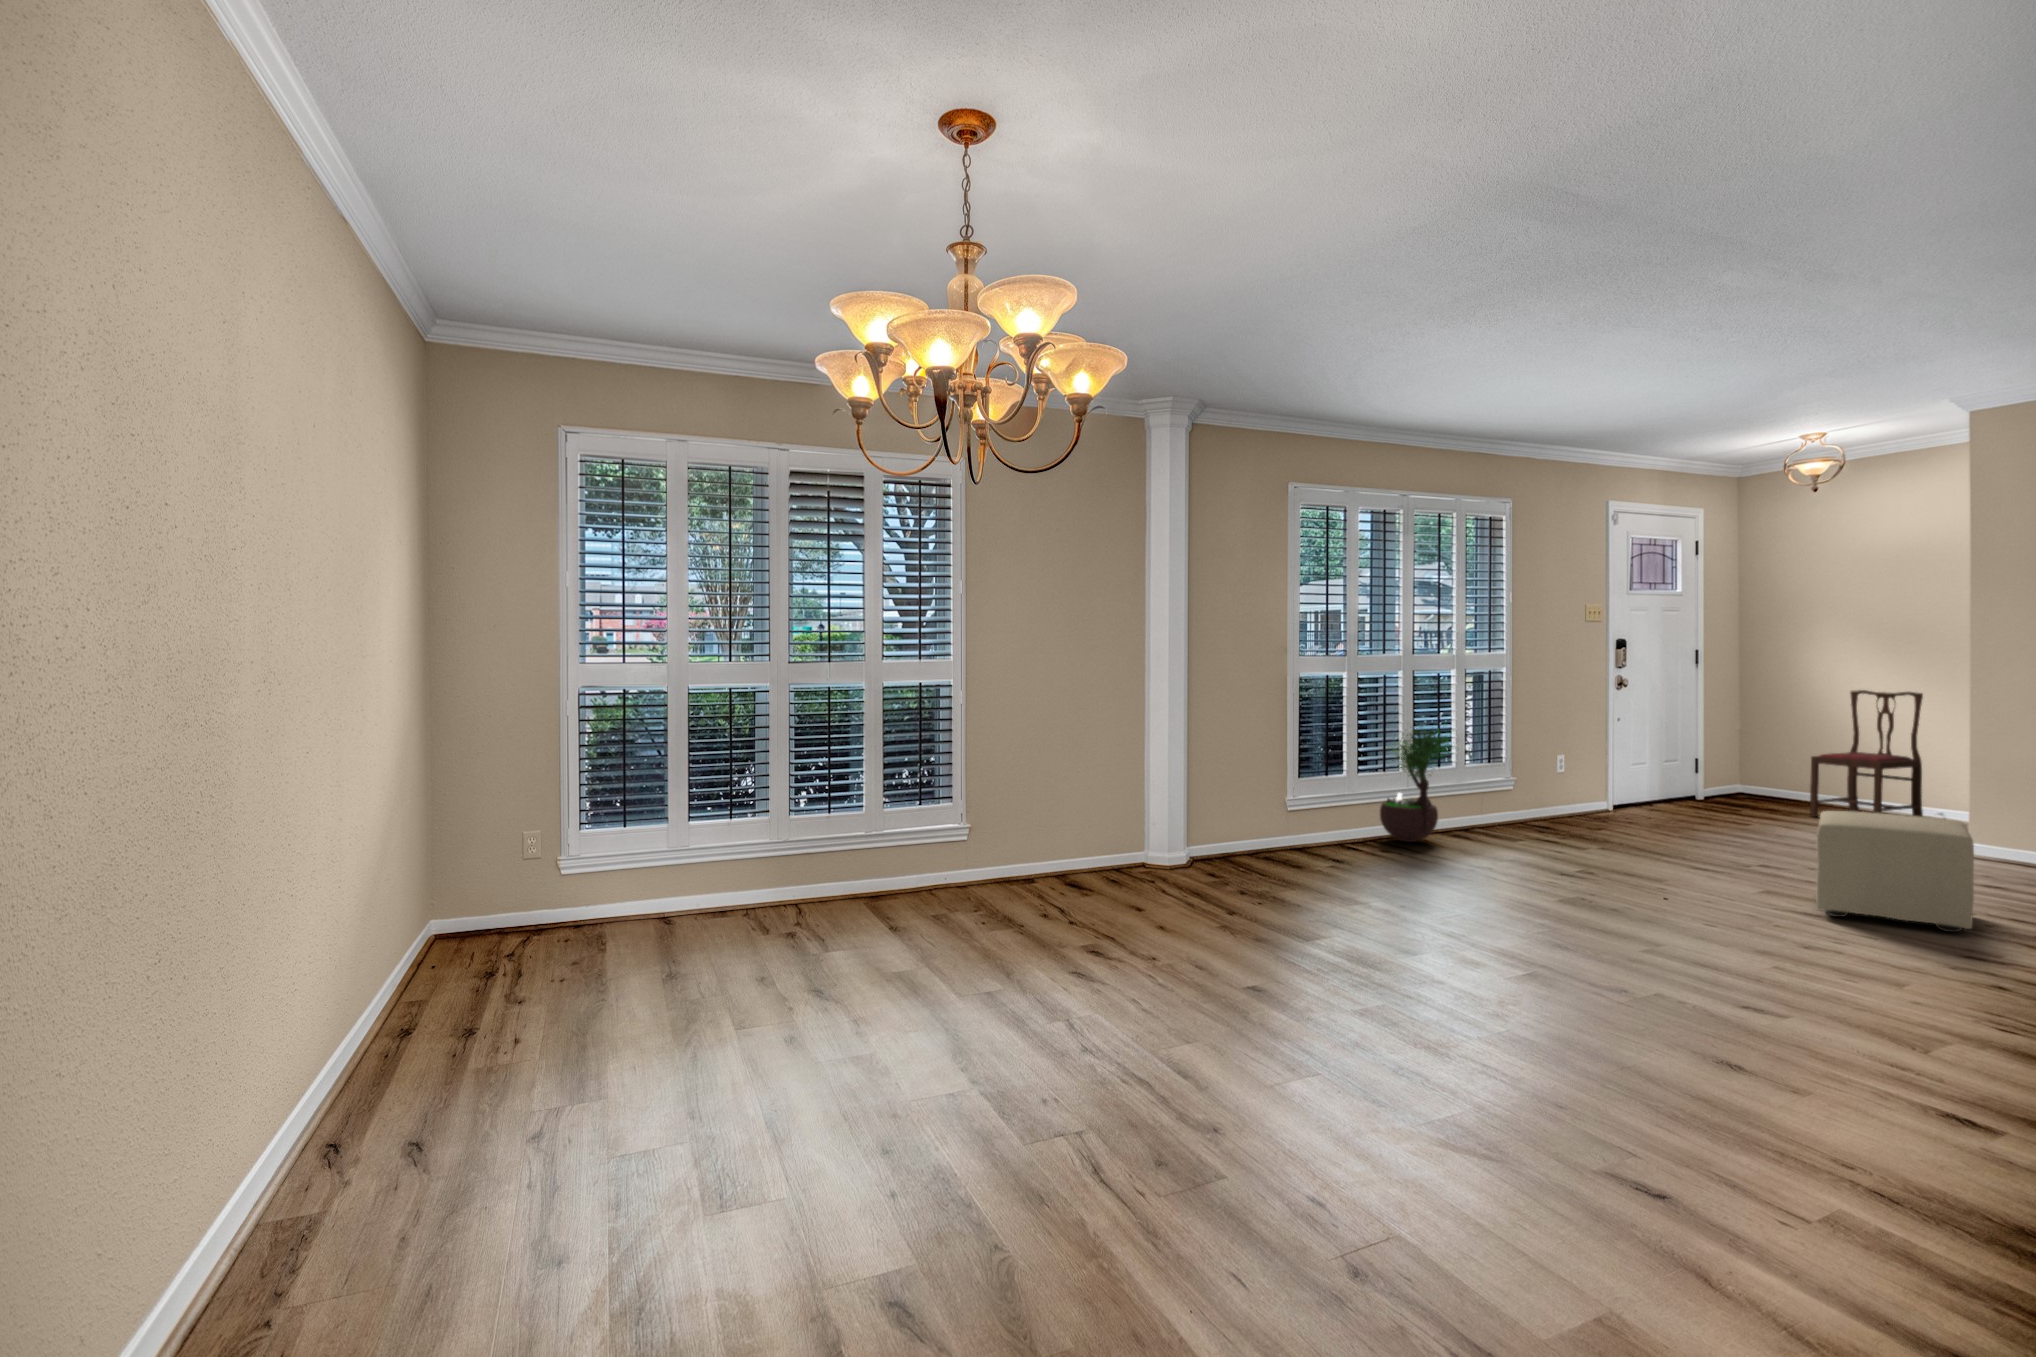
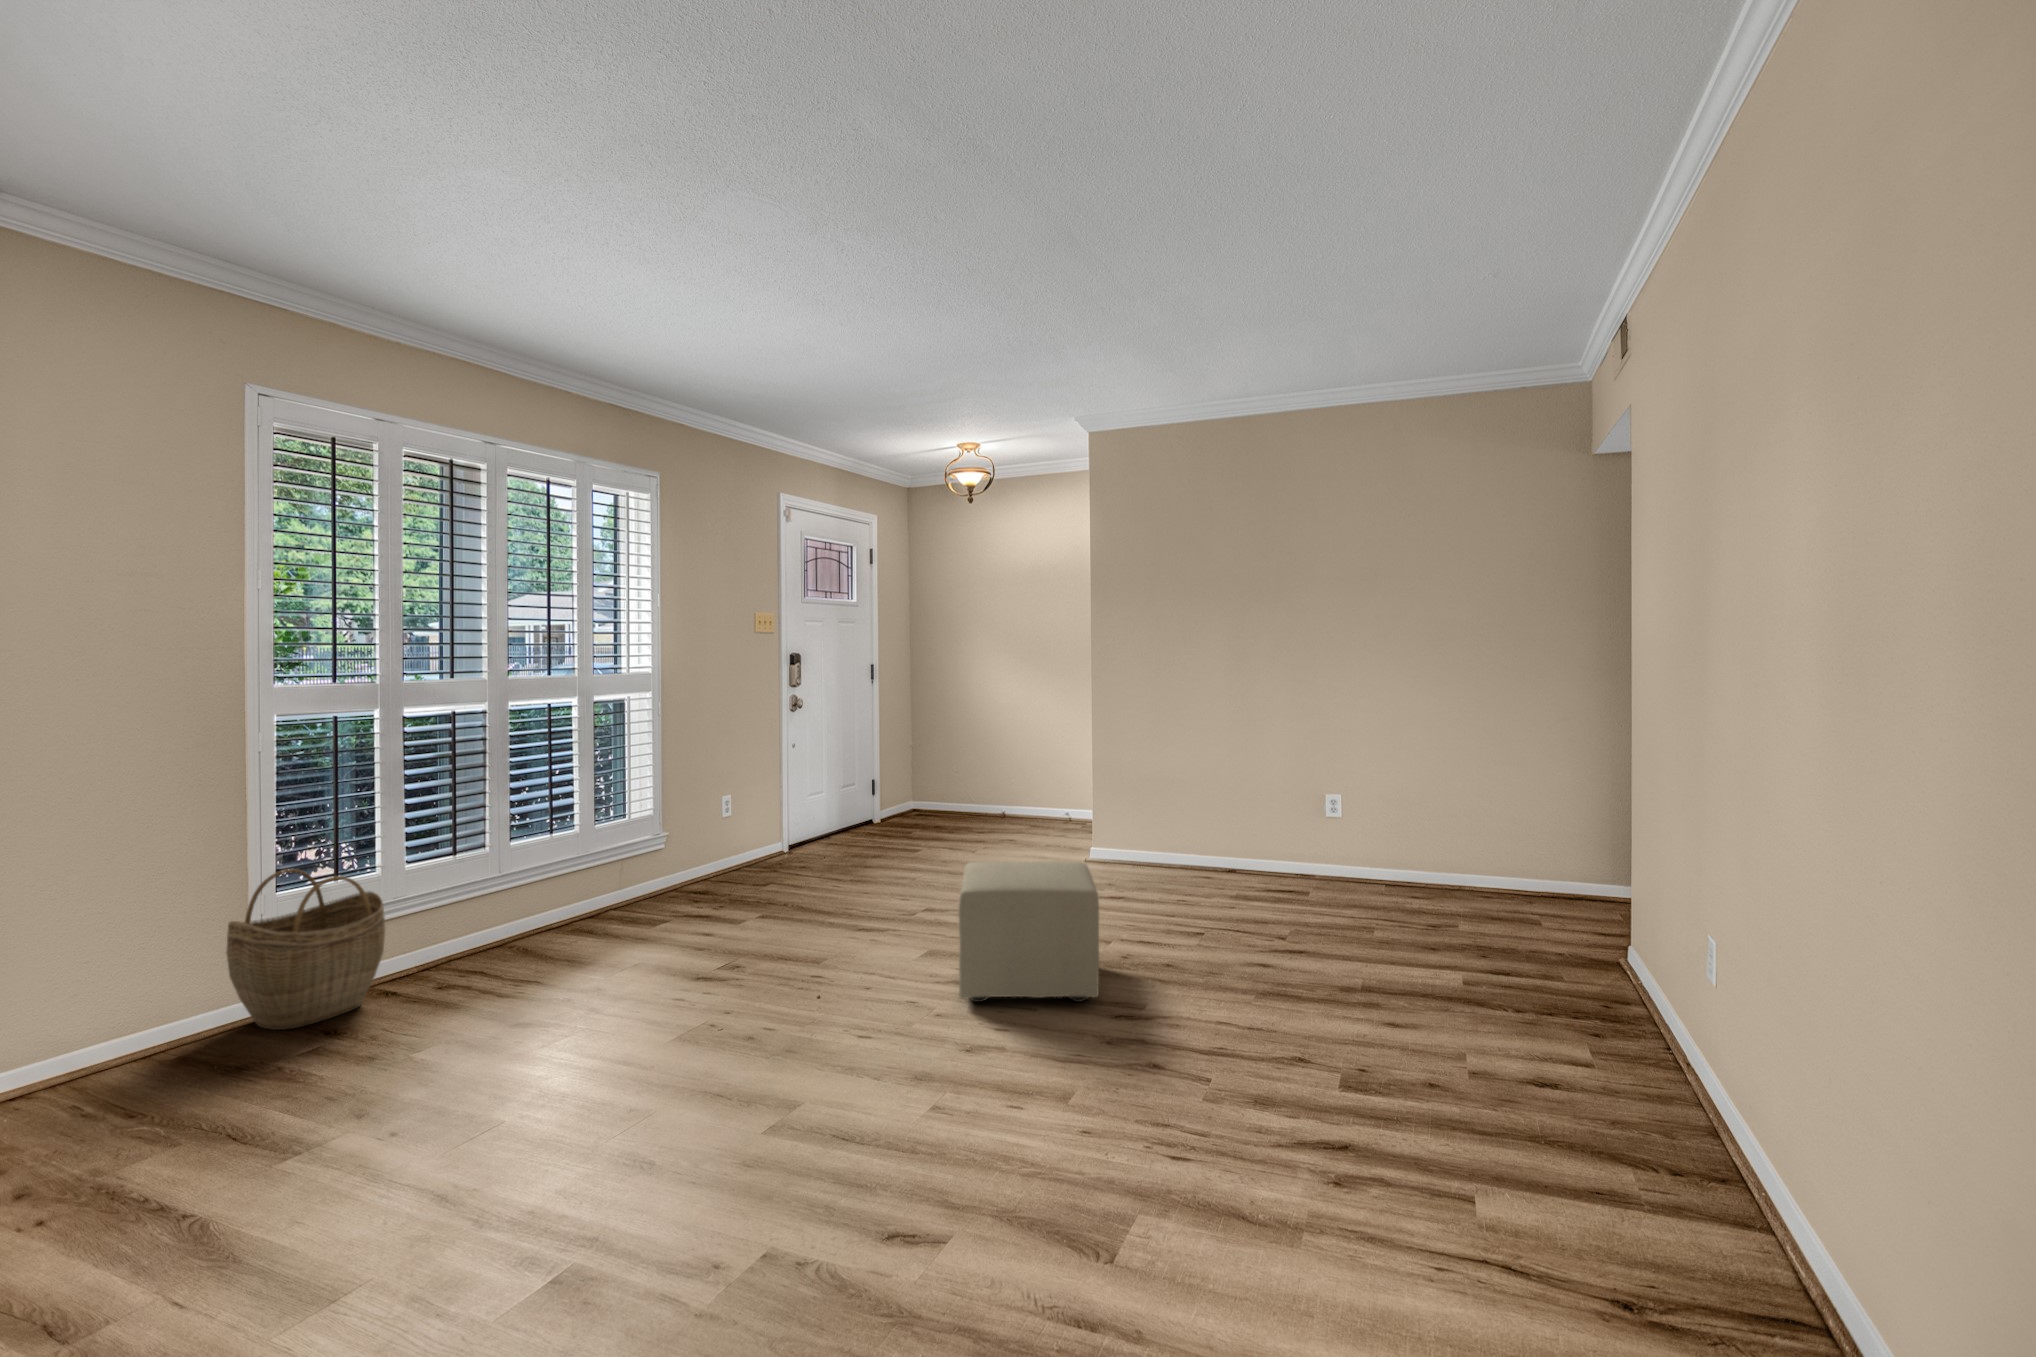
dining chair: present [1810,690,1923,817] -> none [967,704,1051,839]
potted tree: present [1380,724,1454,842] -> none [439,770,561,959]
woven basket: none [1287,766,1364,856] -> present [227,869,385,1030]

